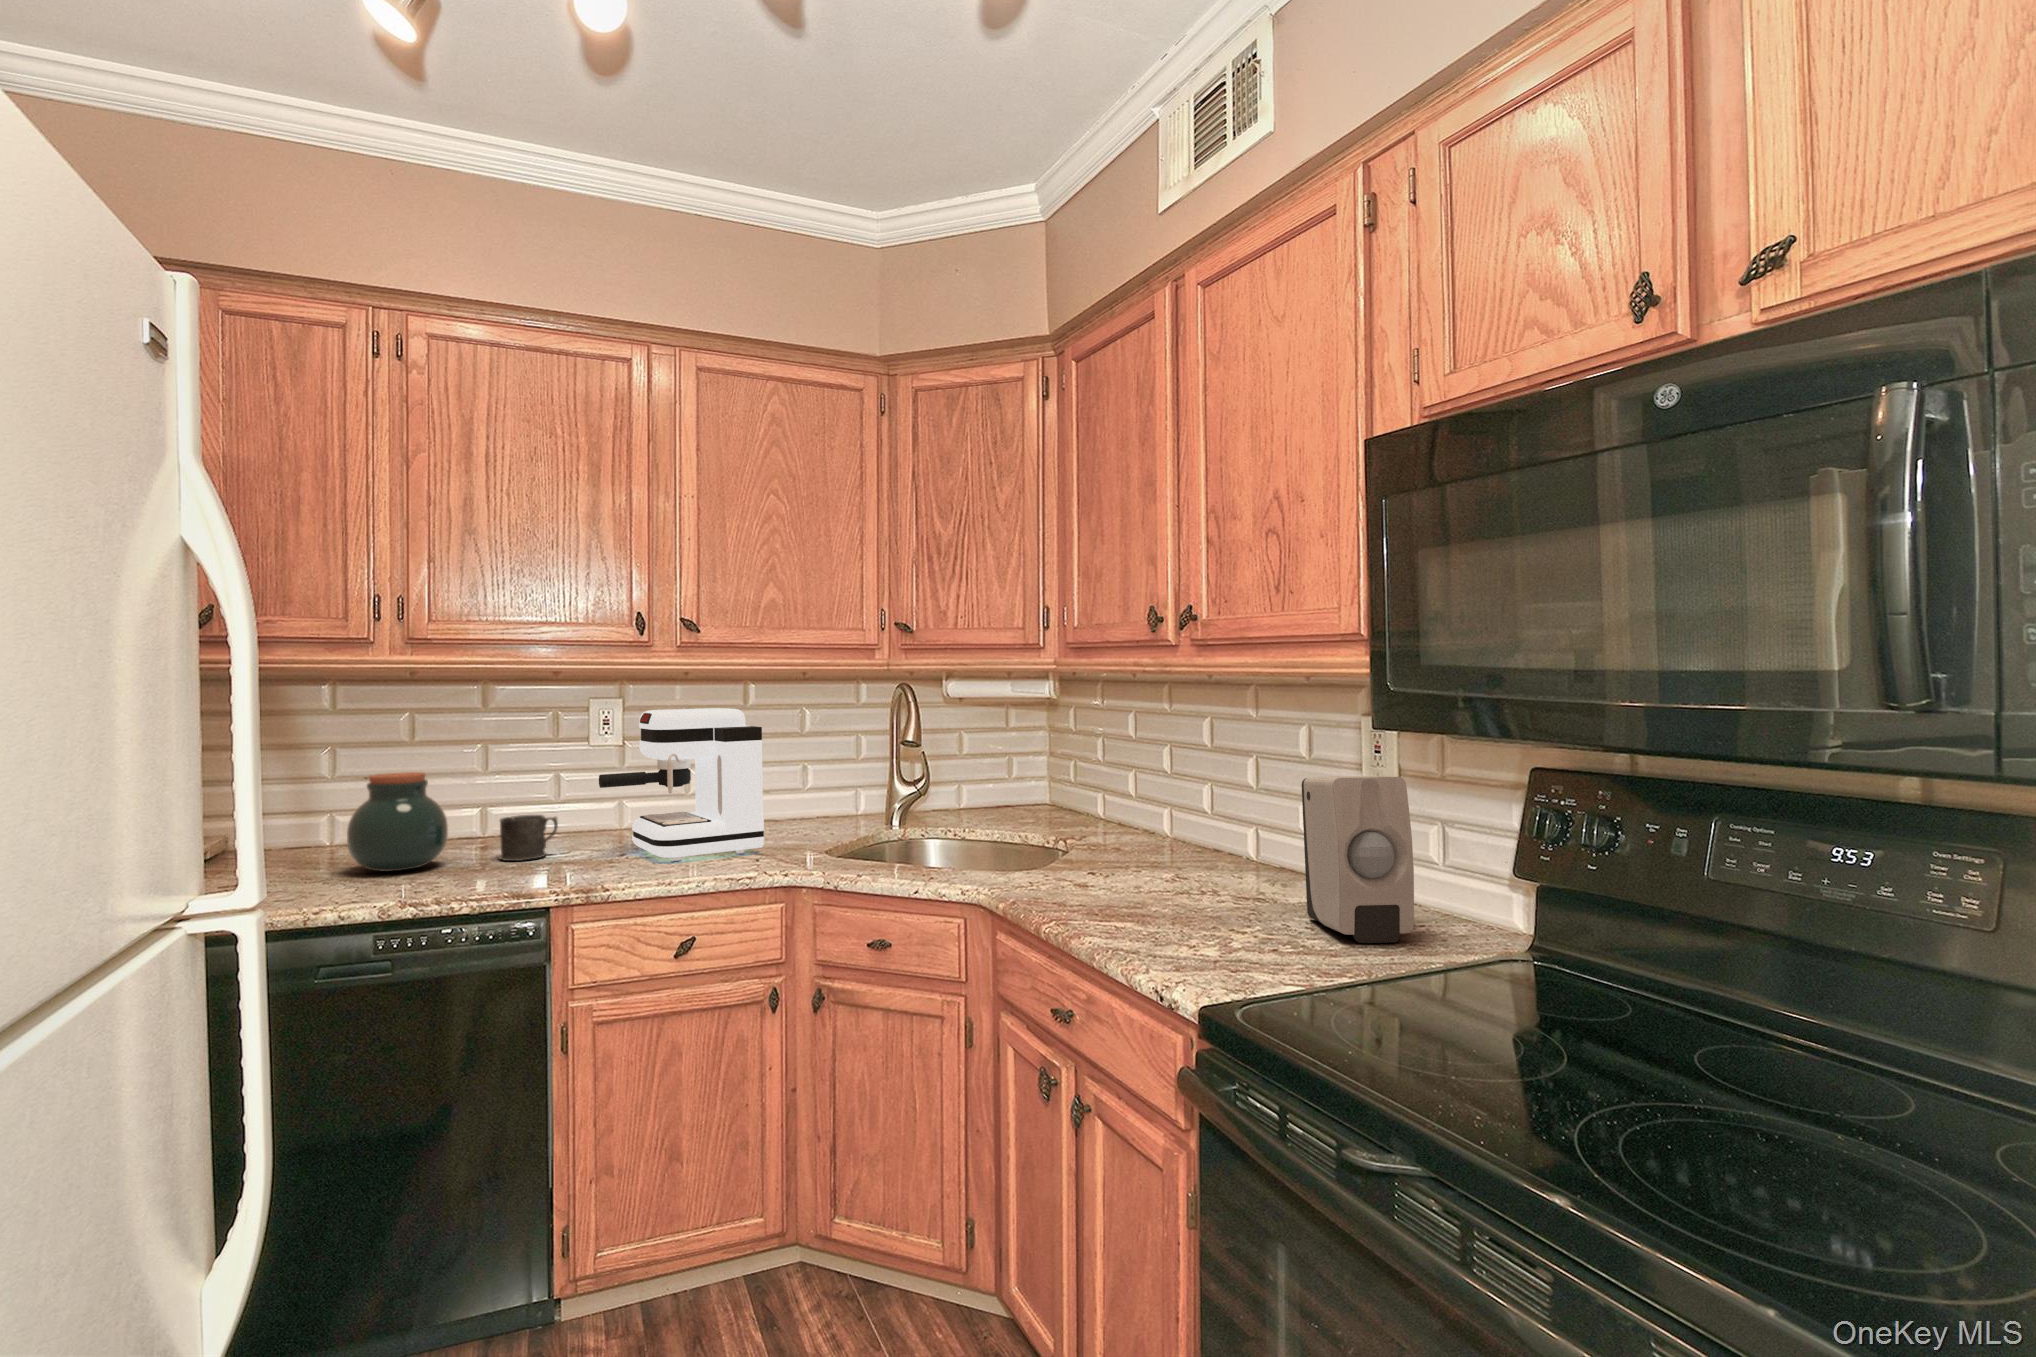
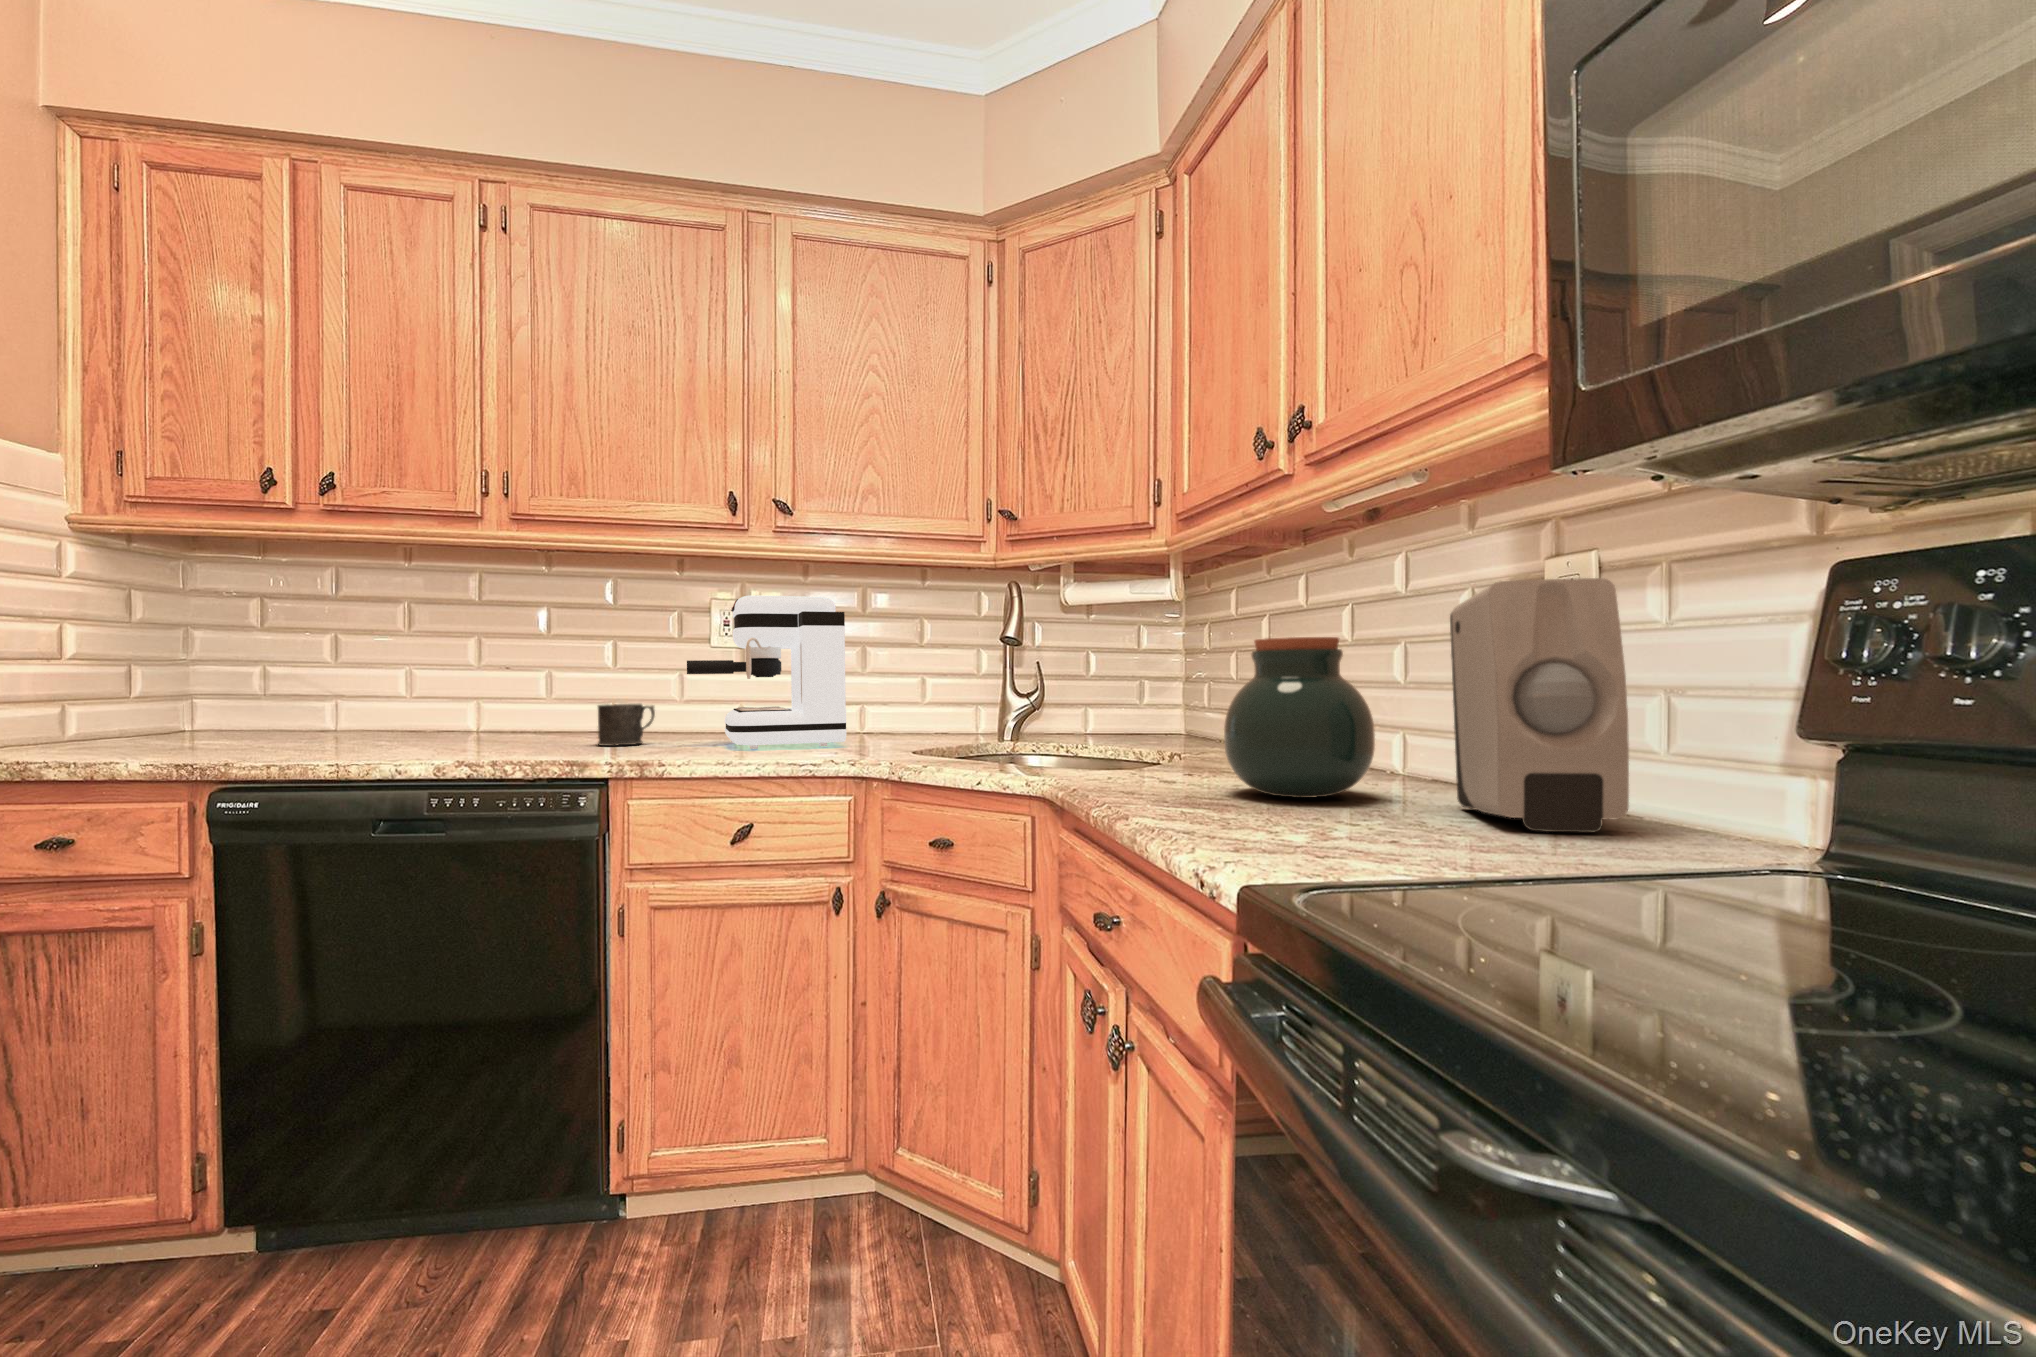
jar: present [347,772,448,872] -> present [1224,637,1375,798]

